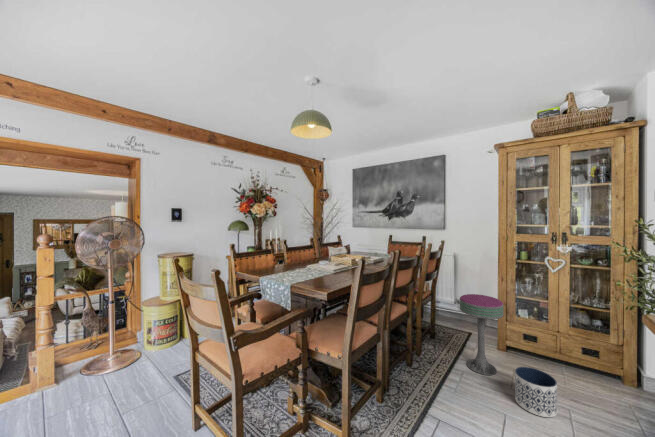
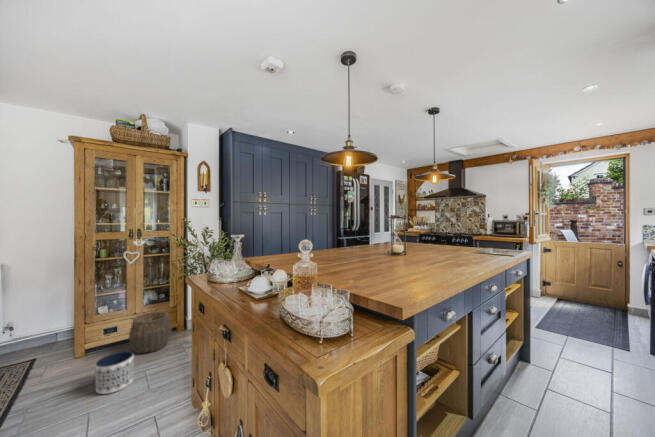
bar stool: present [460,294,504,375] -> none [19,302,82,396]
woven basket: none [551,336,615,395] -> present [129,312,172,353]

